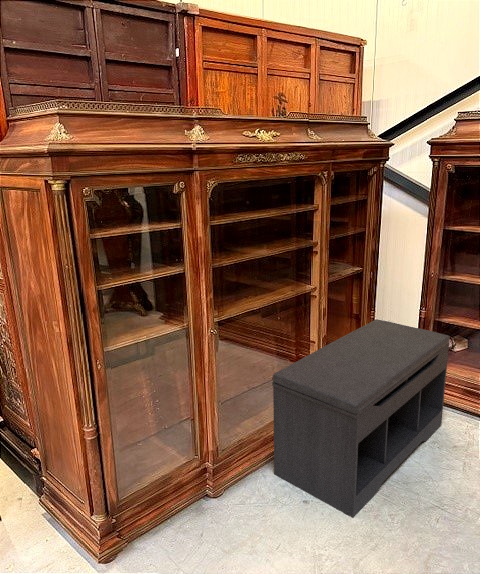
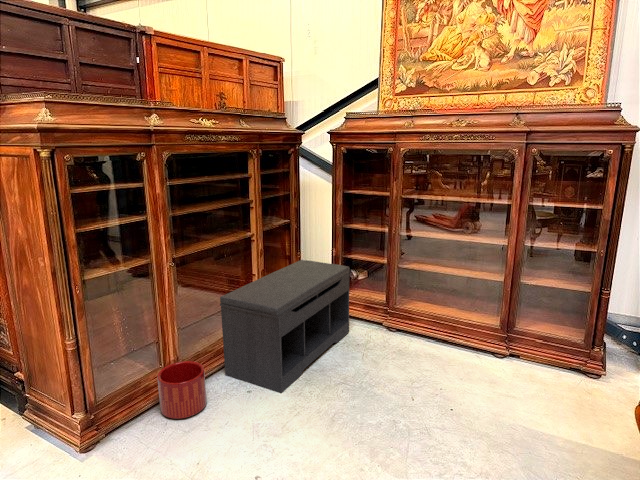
planter: none [191,457,252,539] -> present [157,361,207,419]

